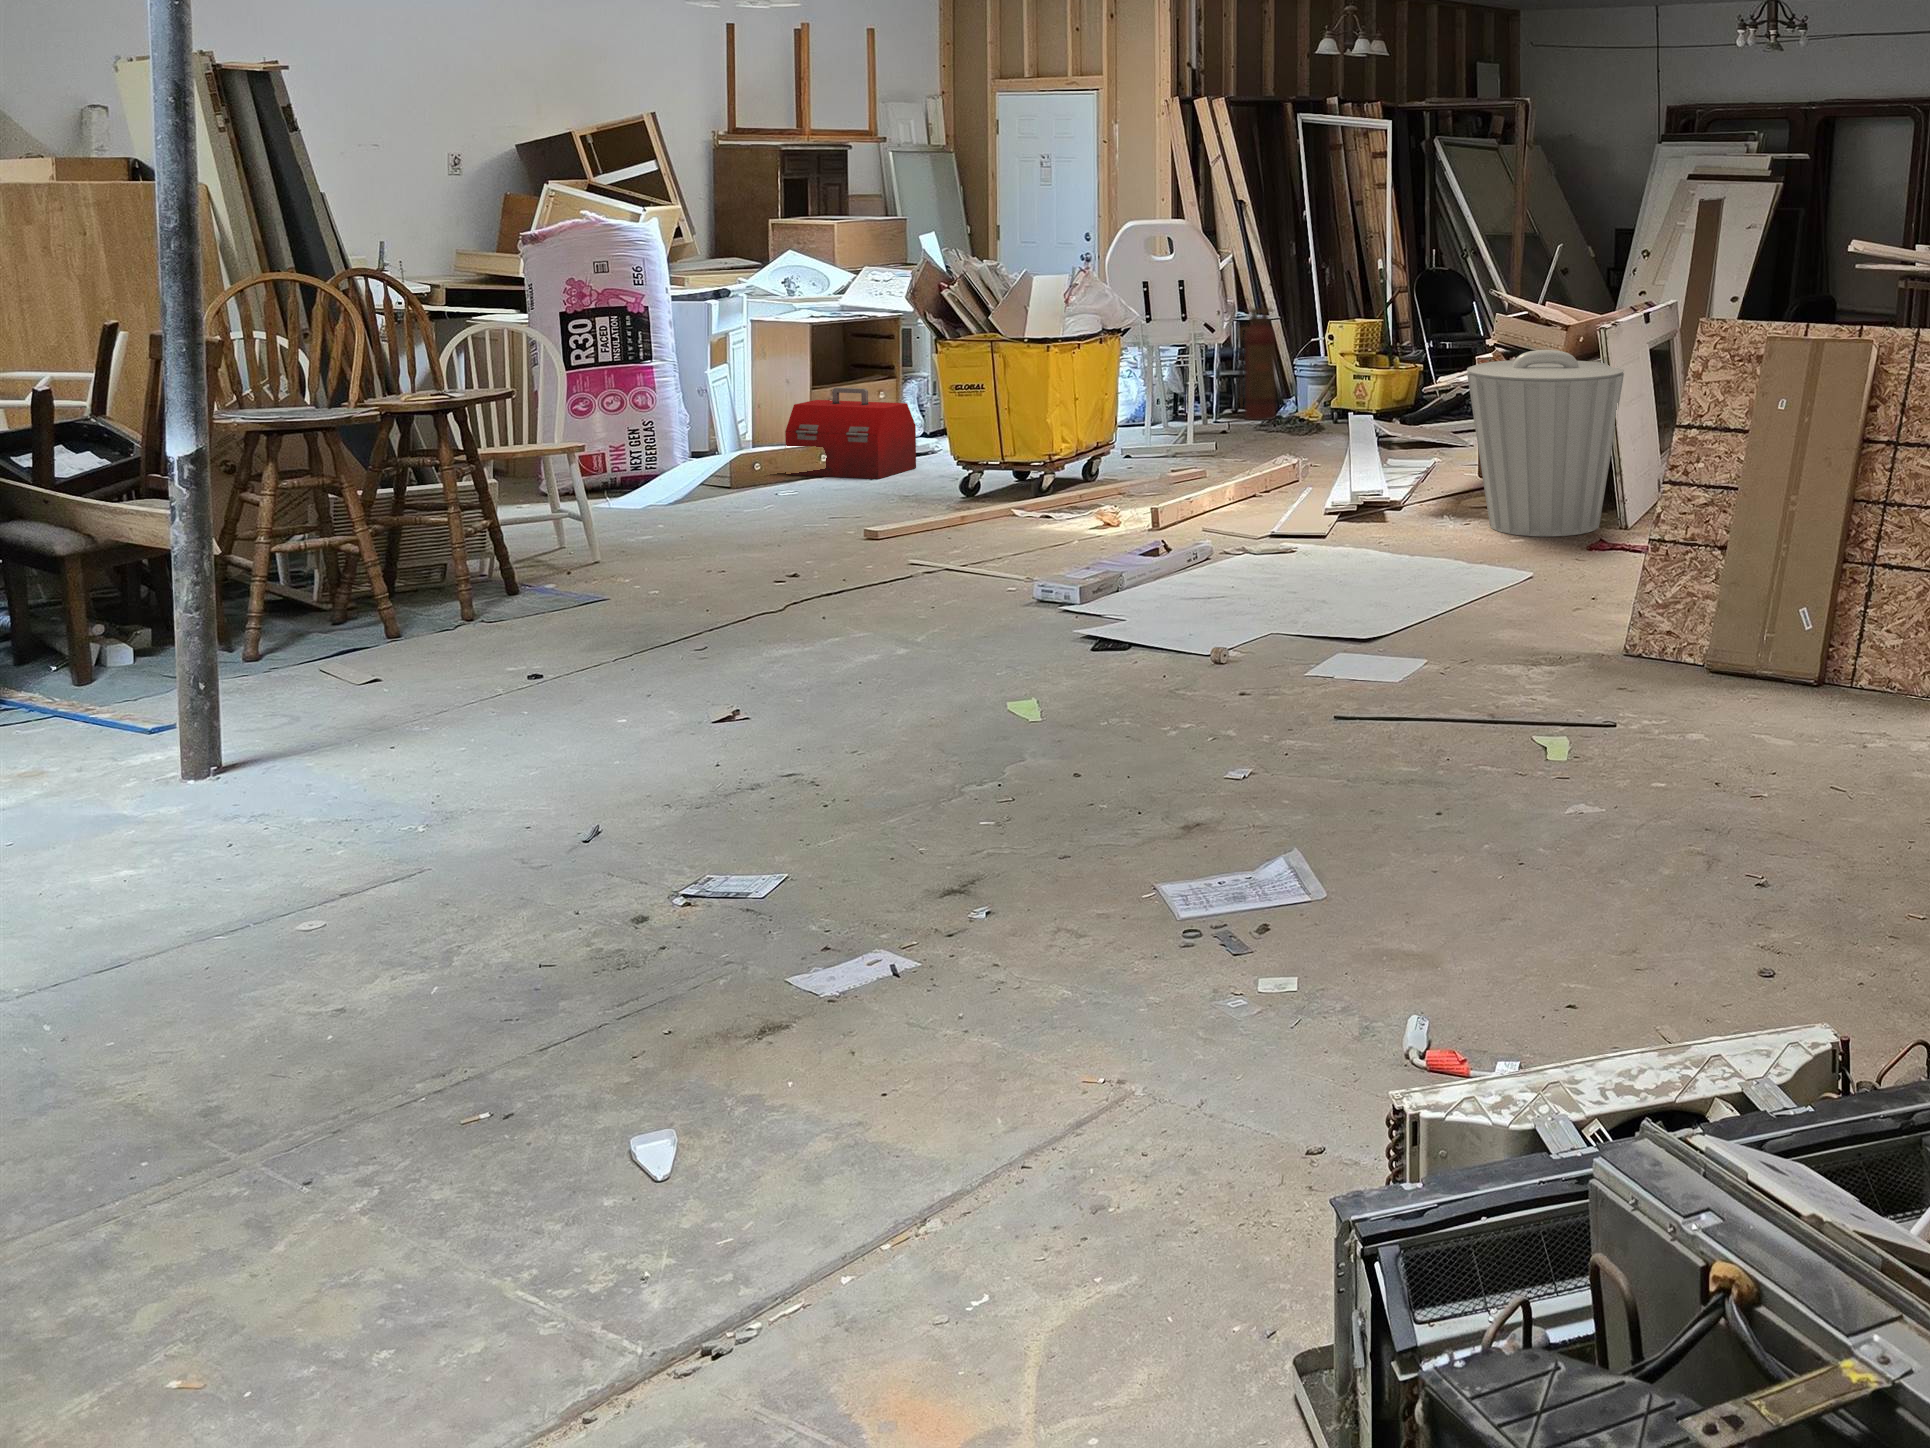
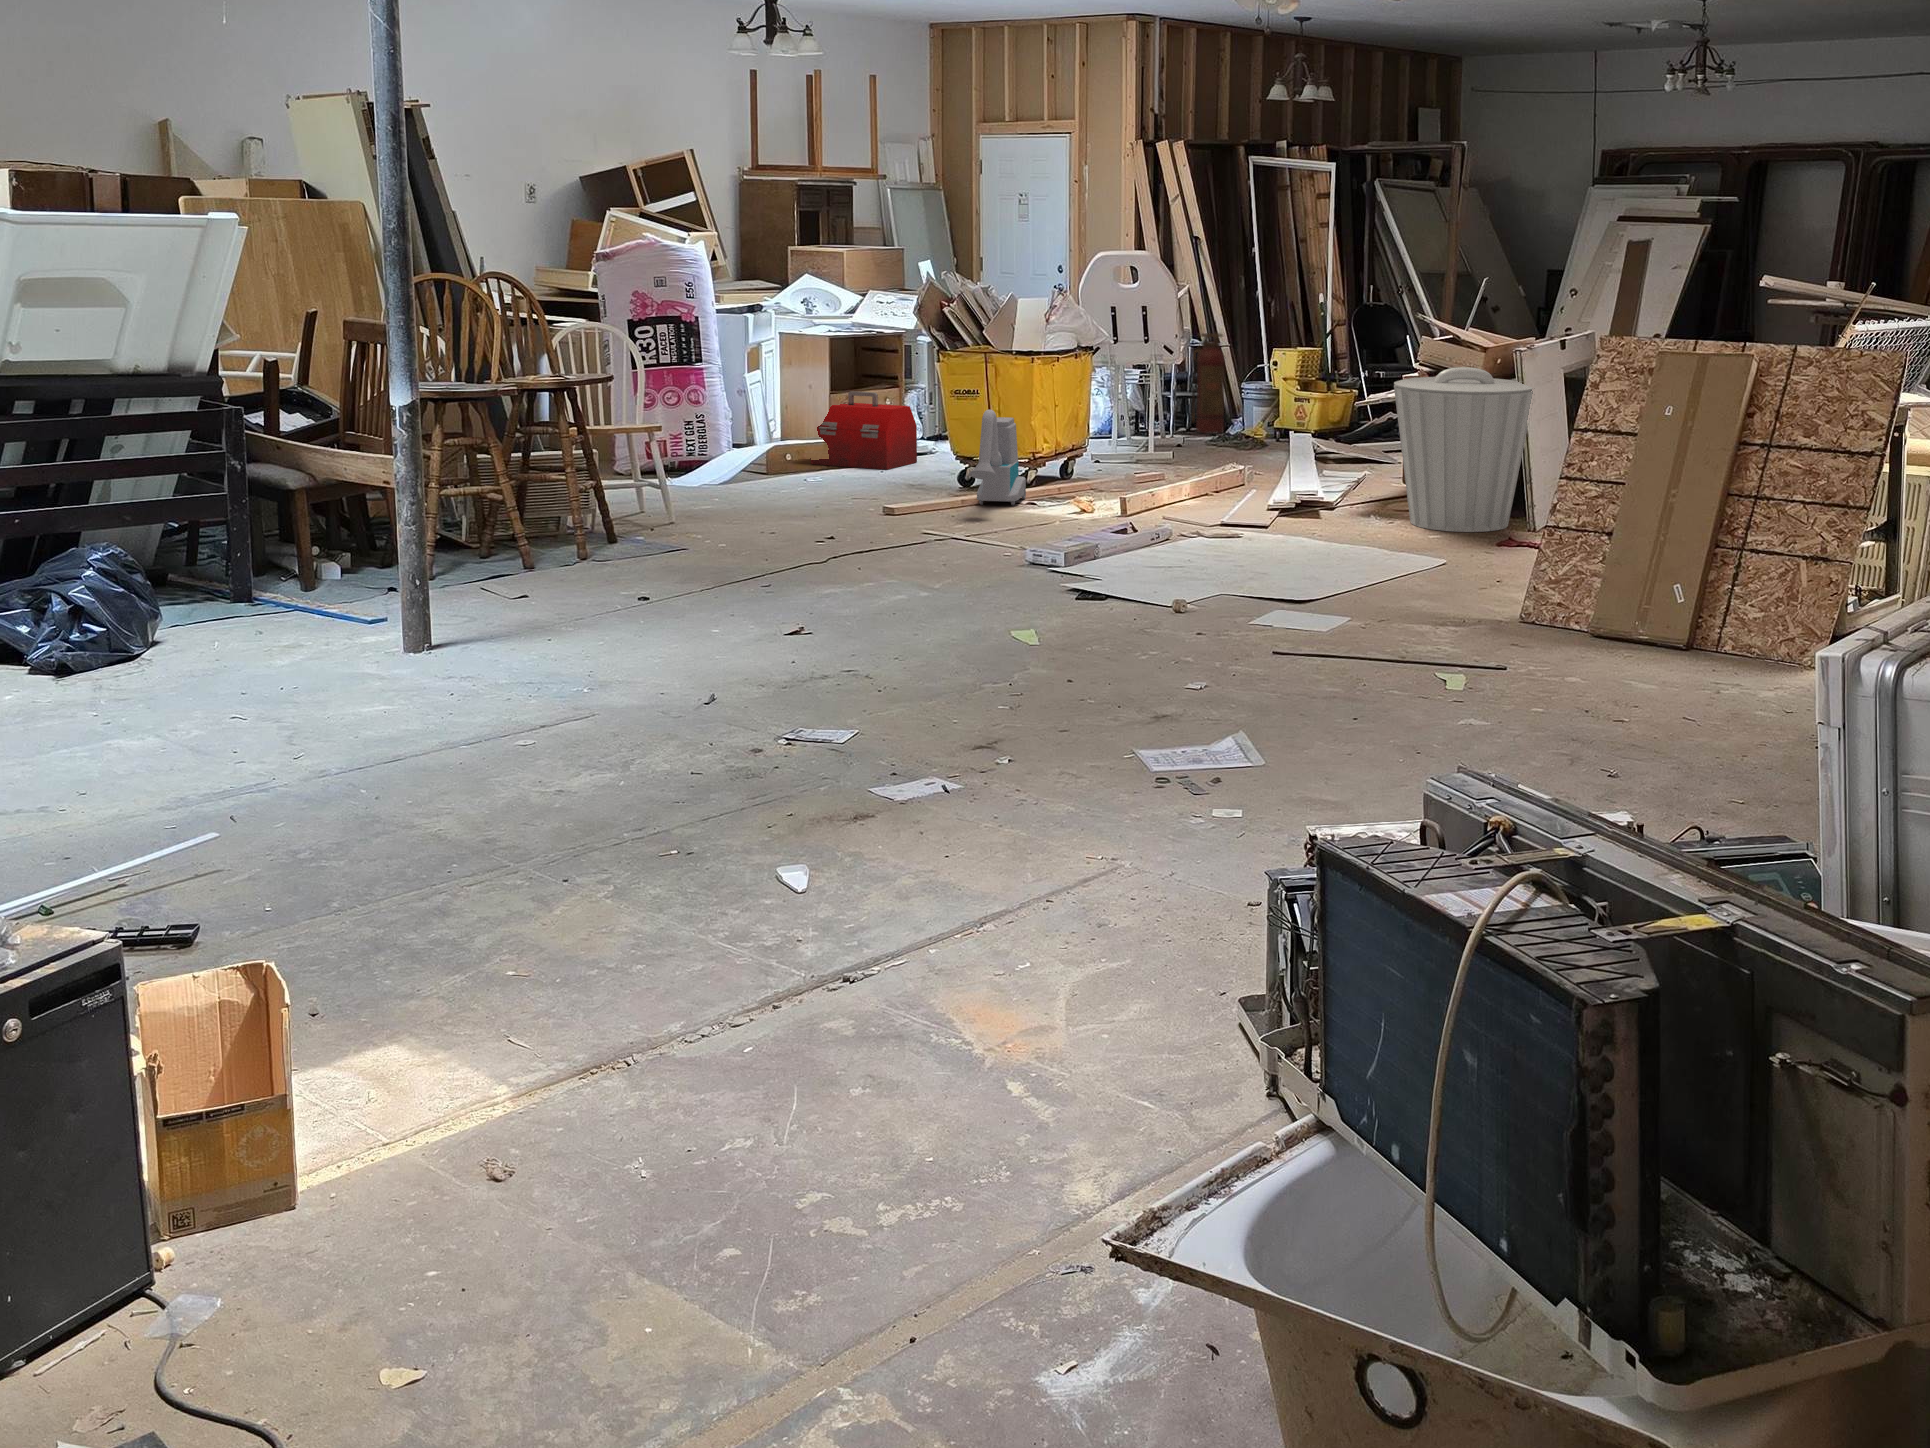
vacuum cleaner: none [972,411,1043,522] -> present [969,409,1026,505]

